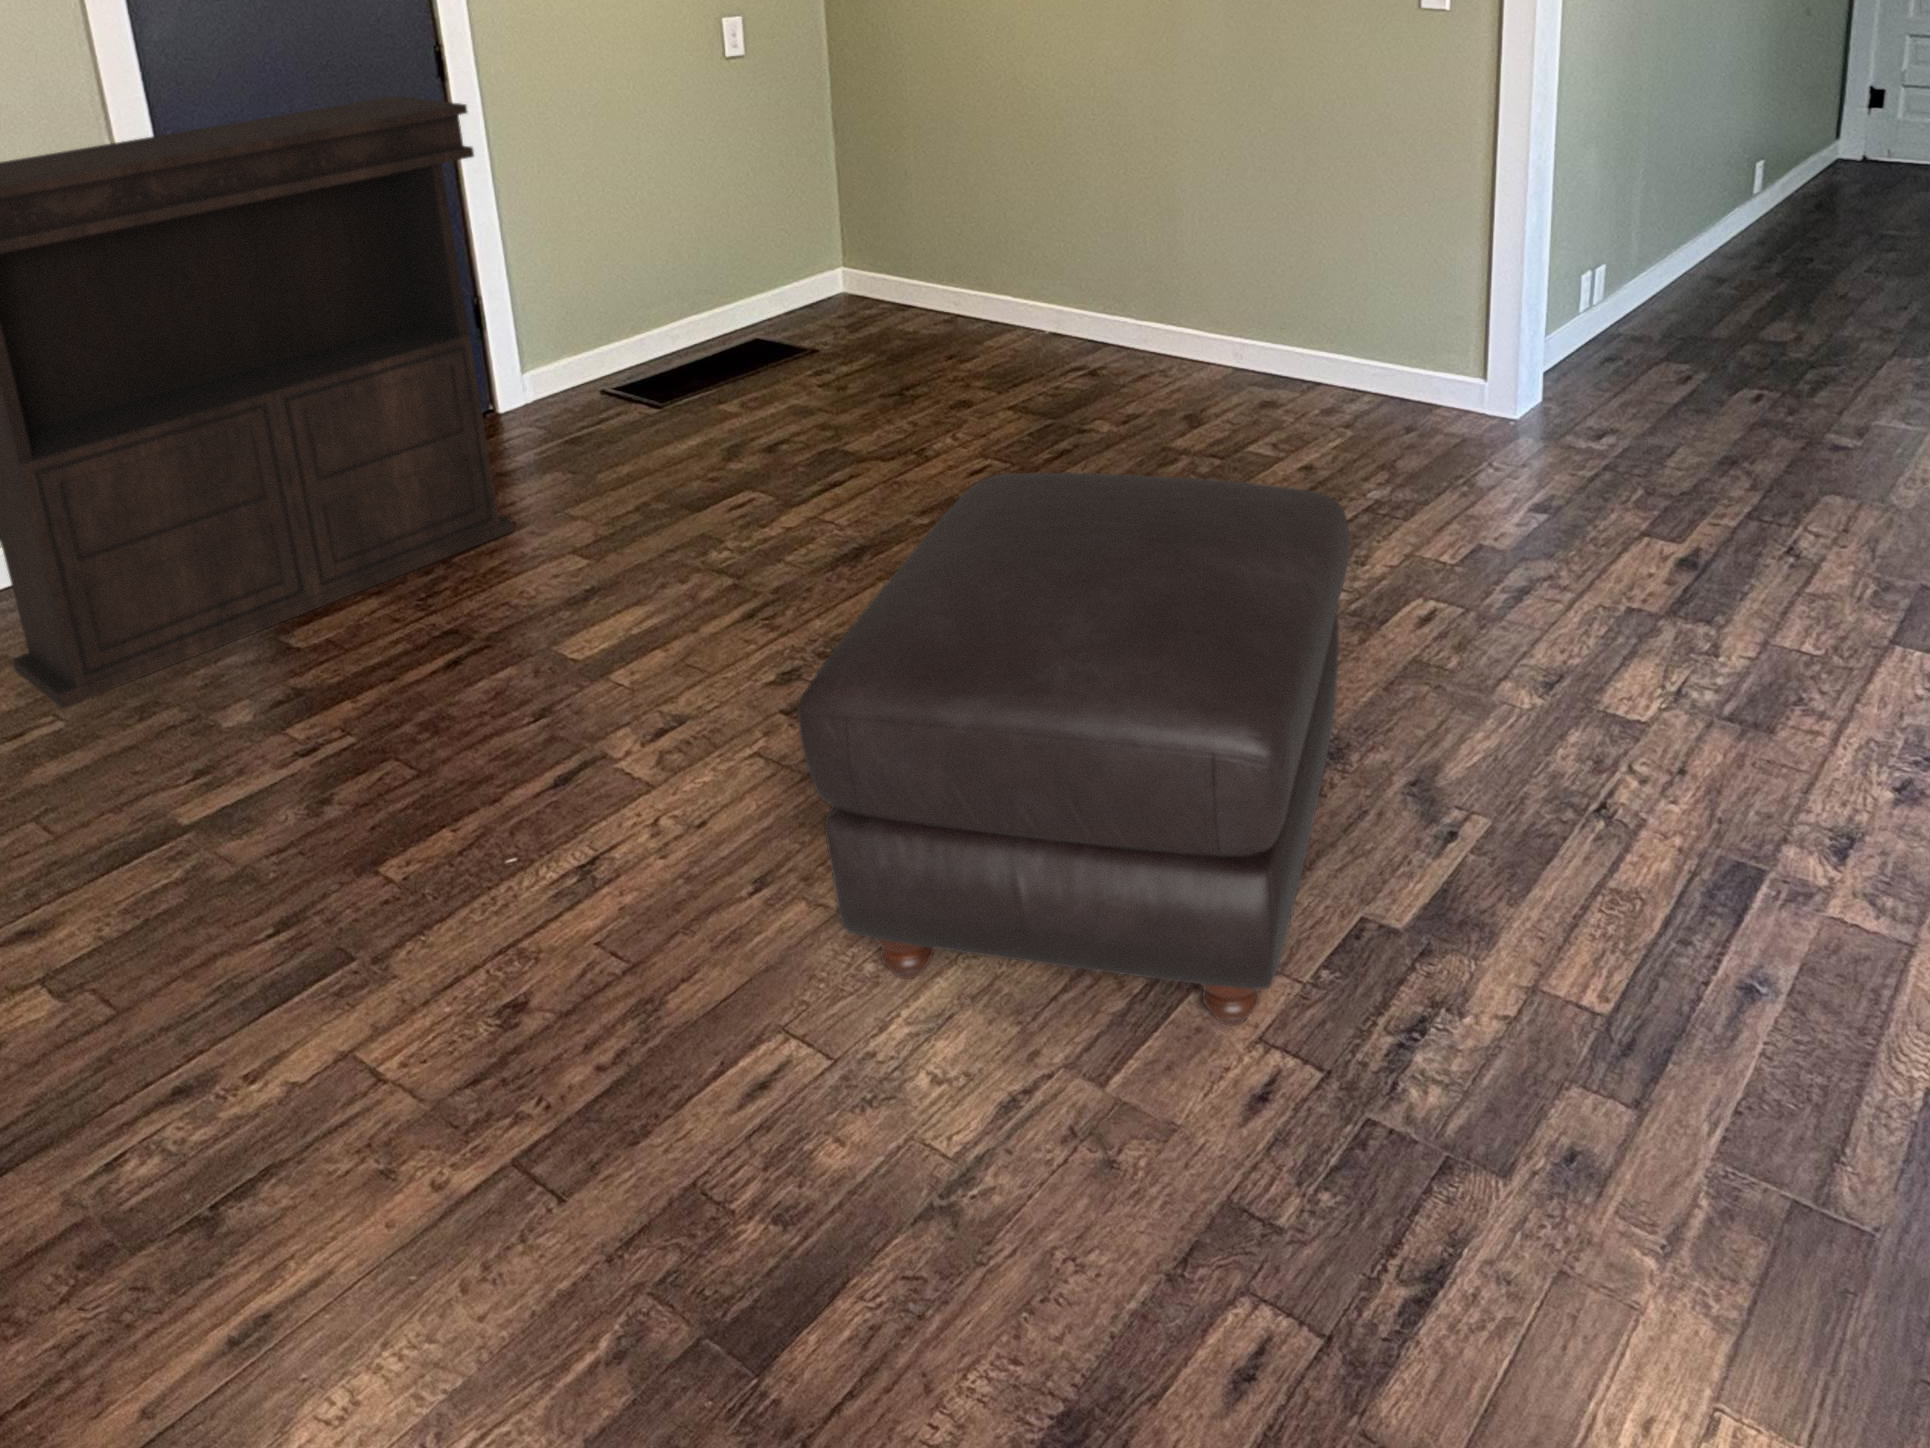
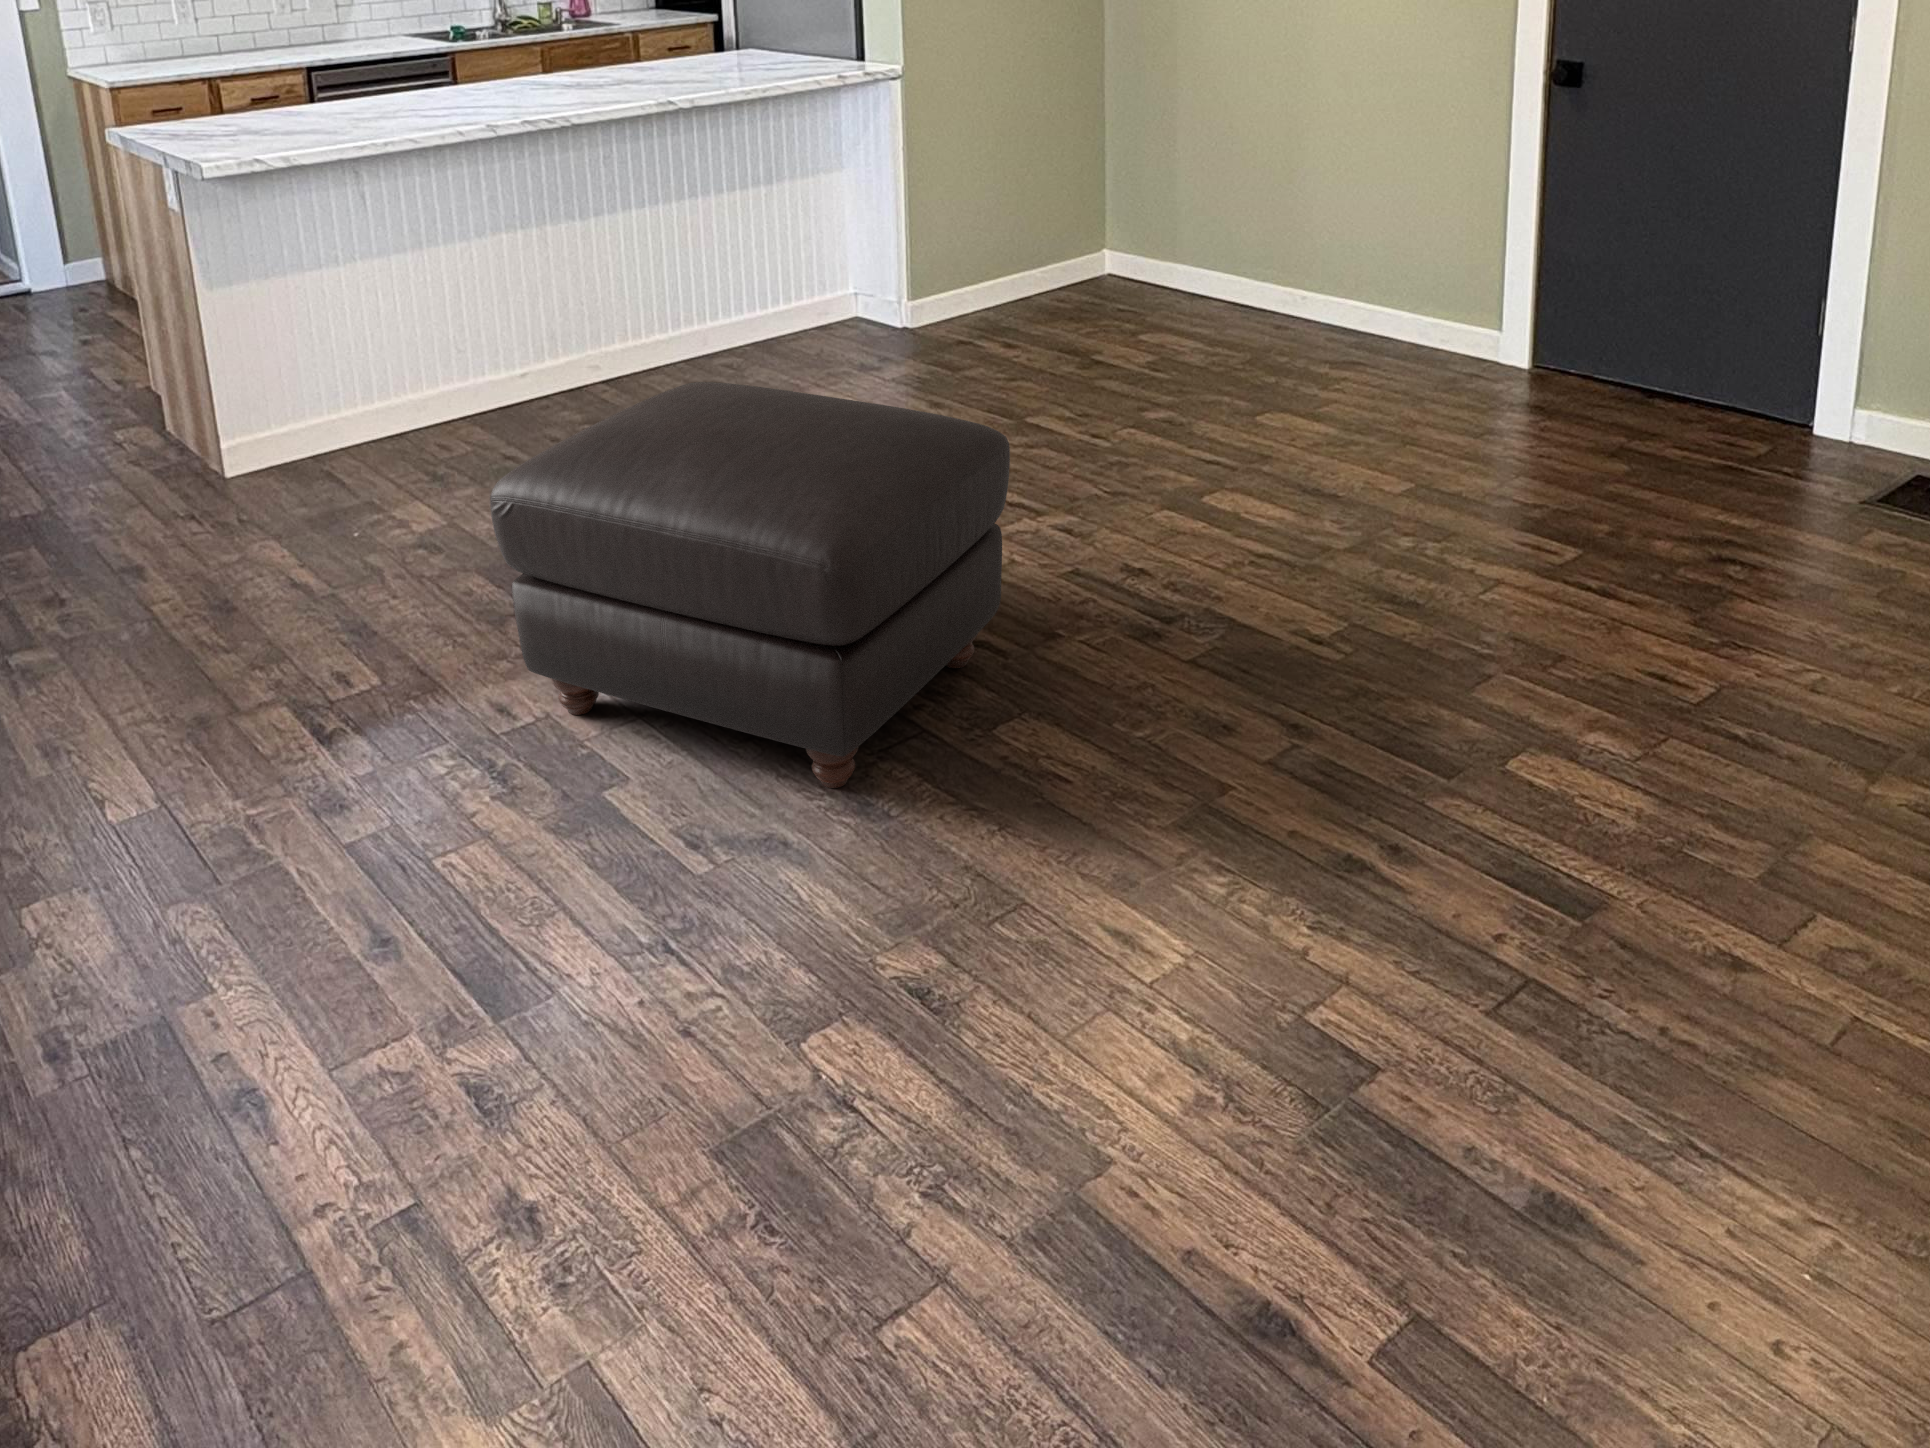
console table: present [0,96,514,708] -> none [1182,23,1587,462]

